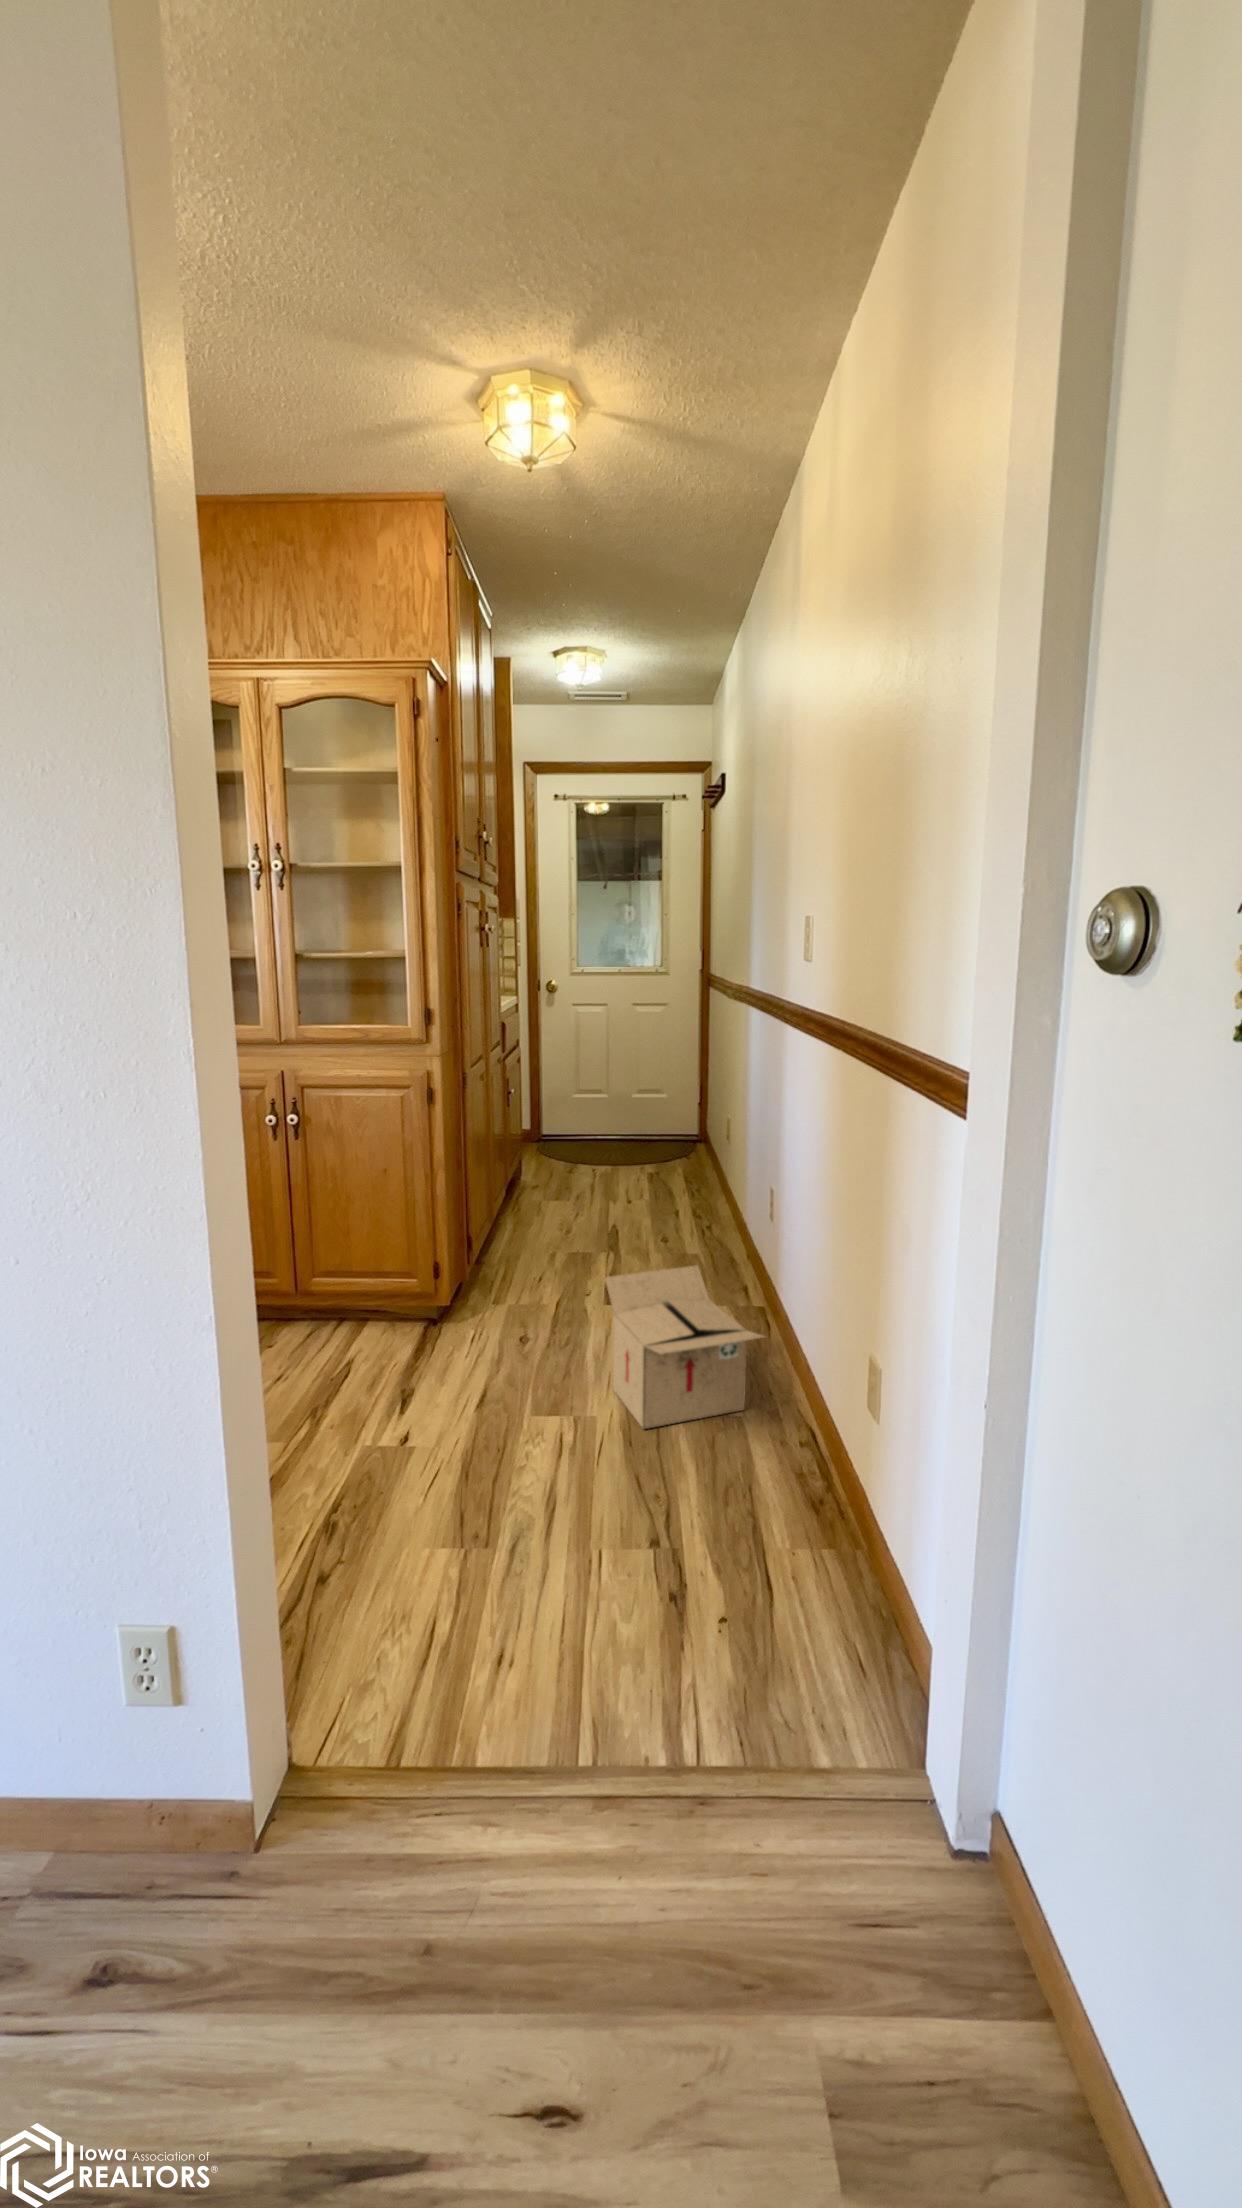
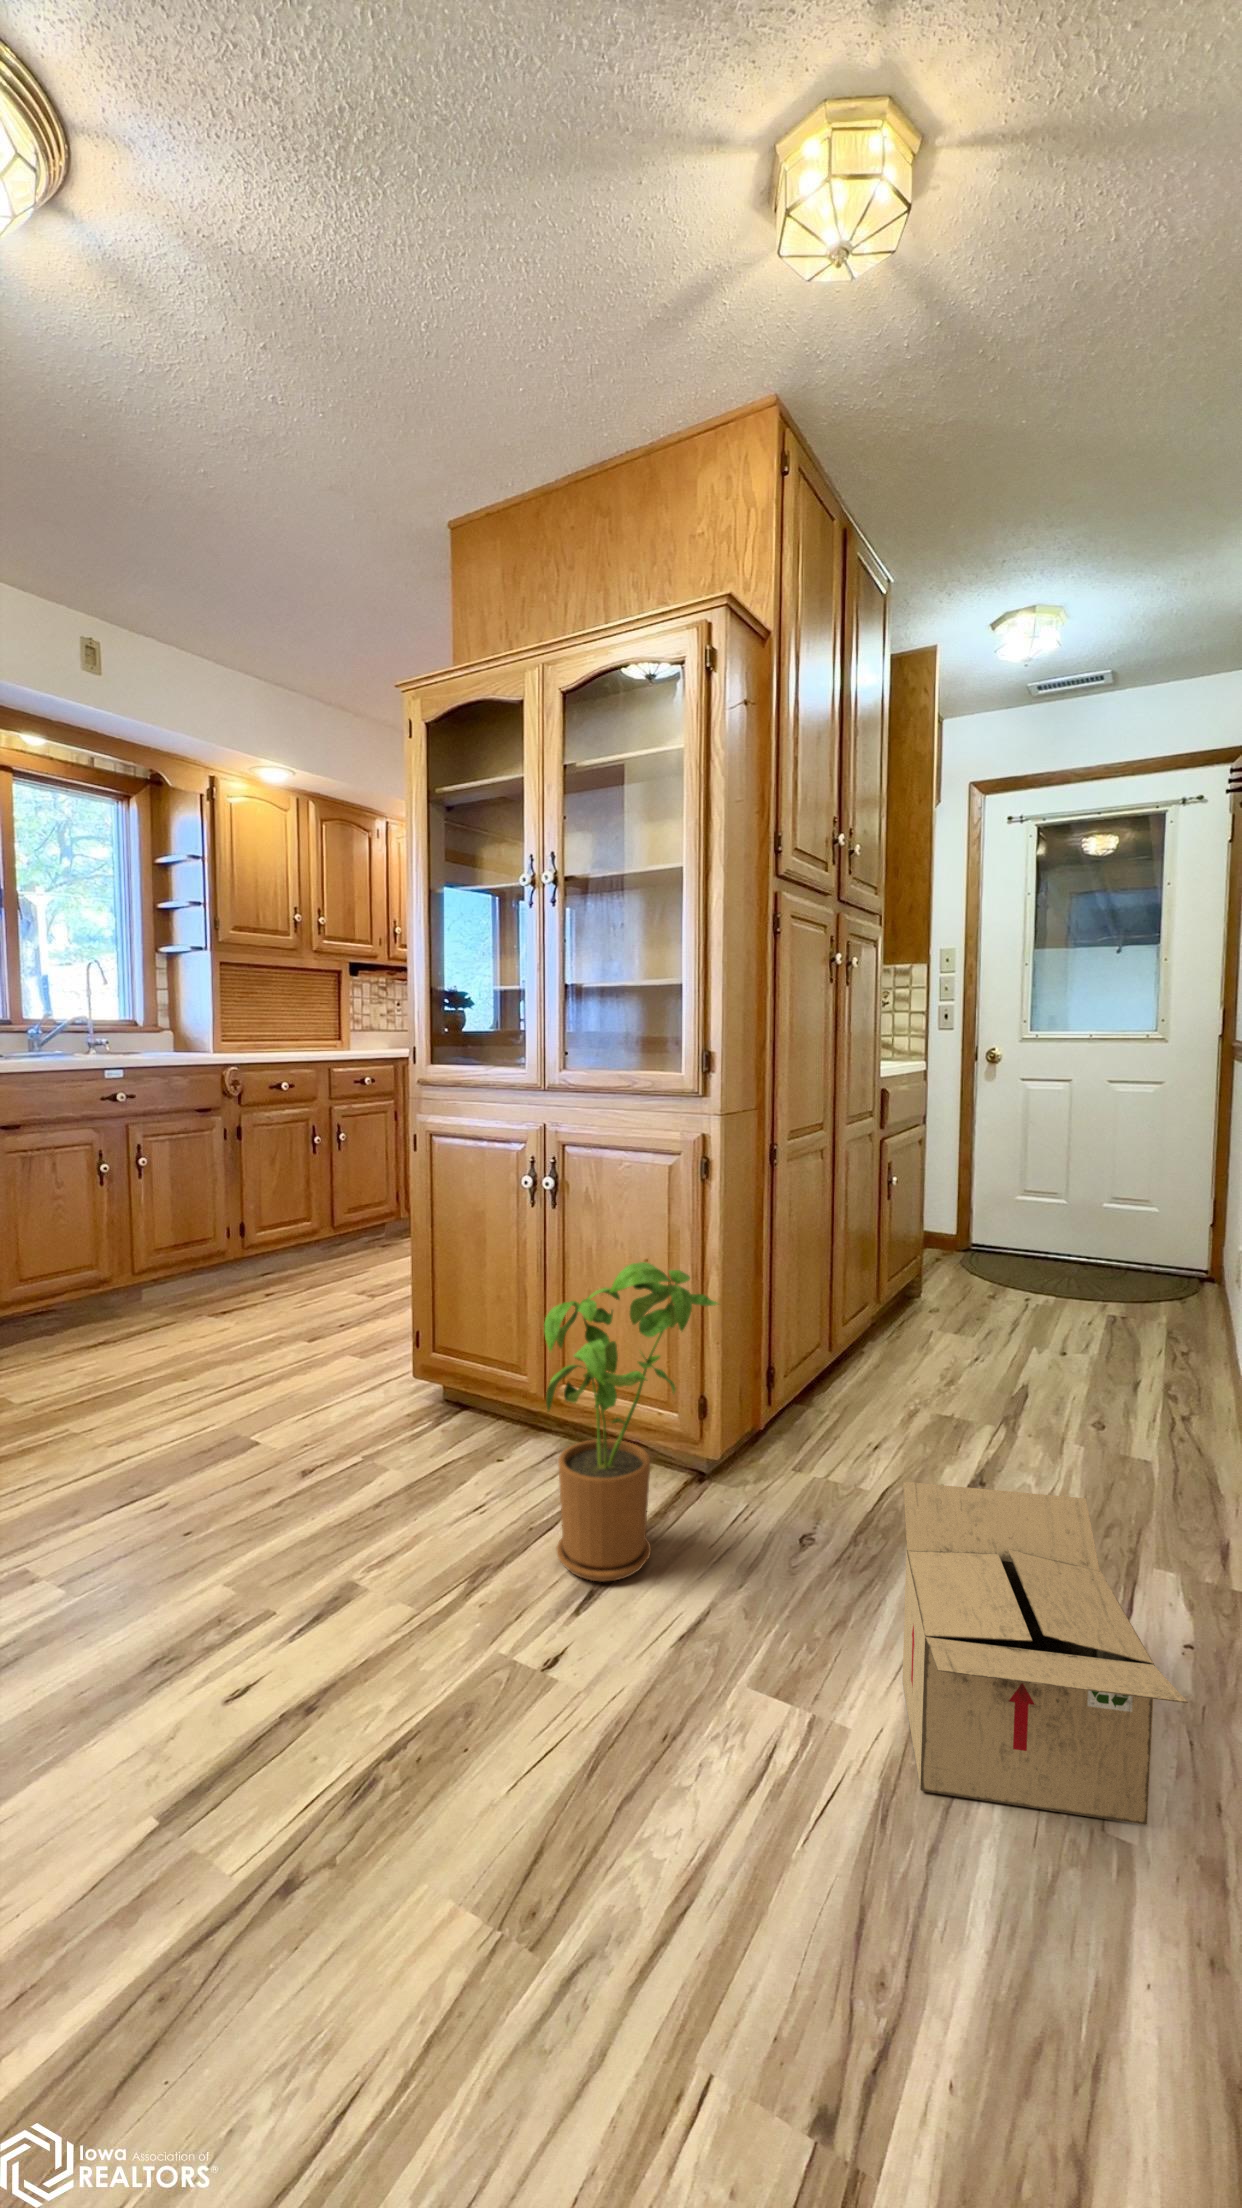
house plant: none [339,1168,471,1395] -> present [544,1262,718,1581]

